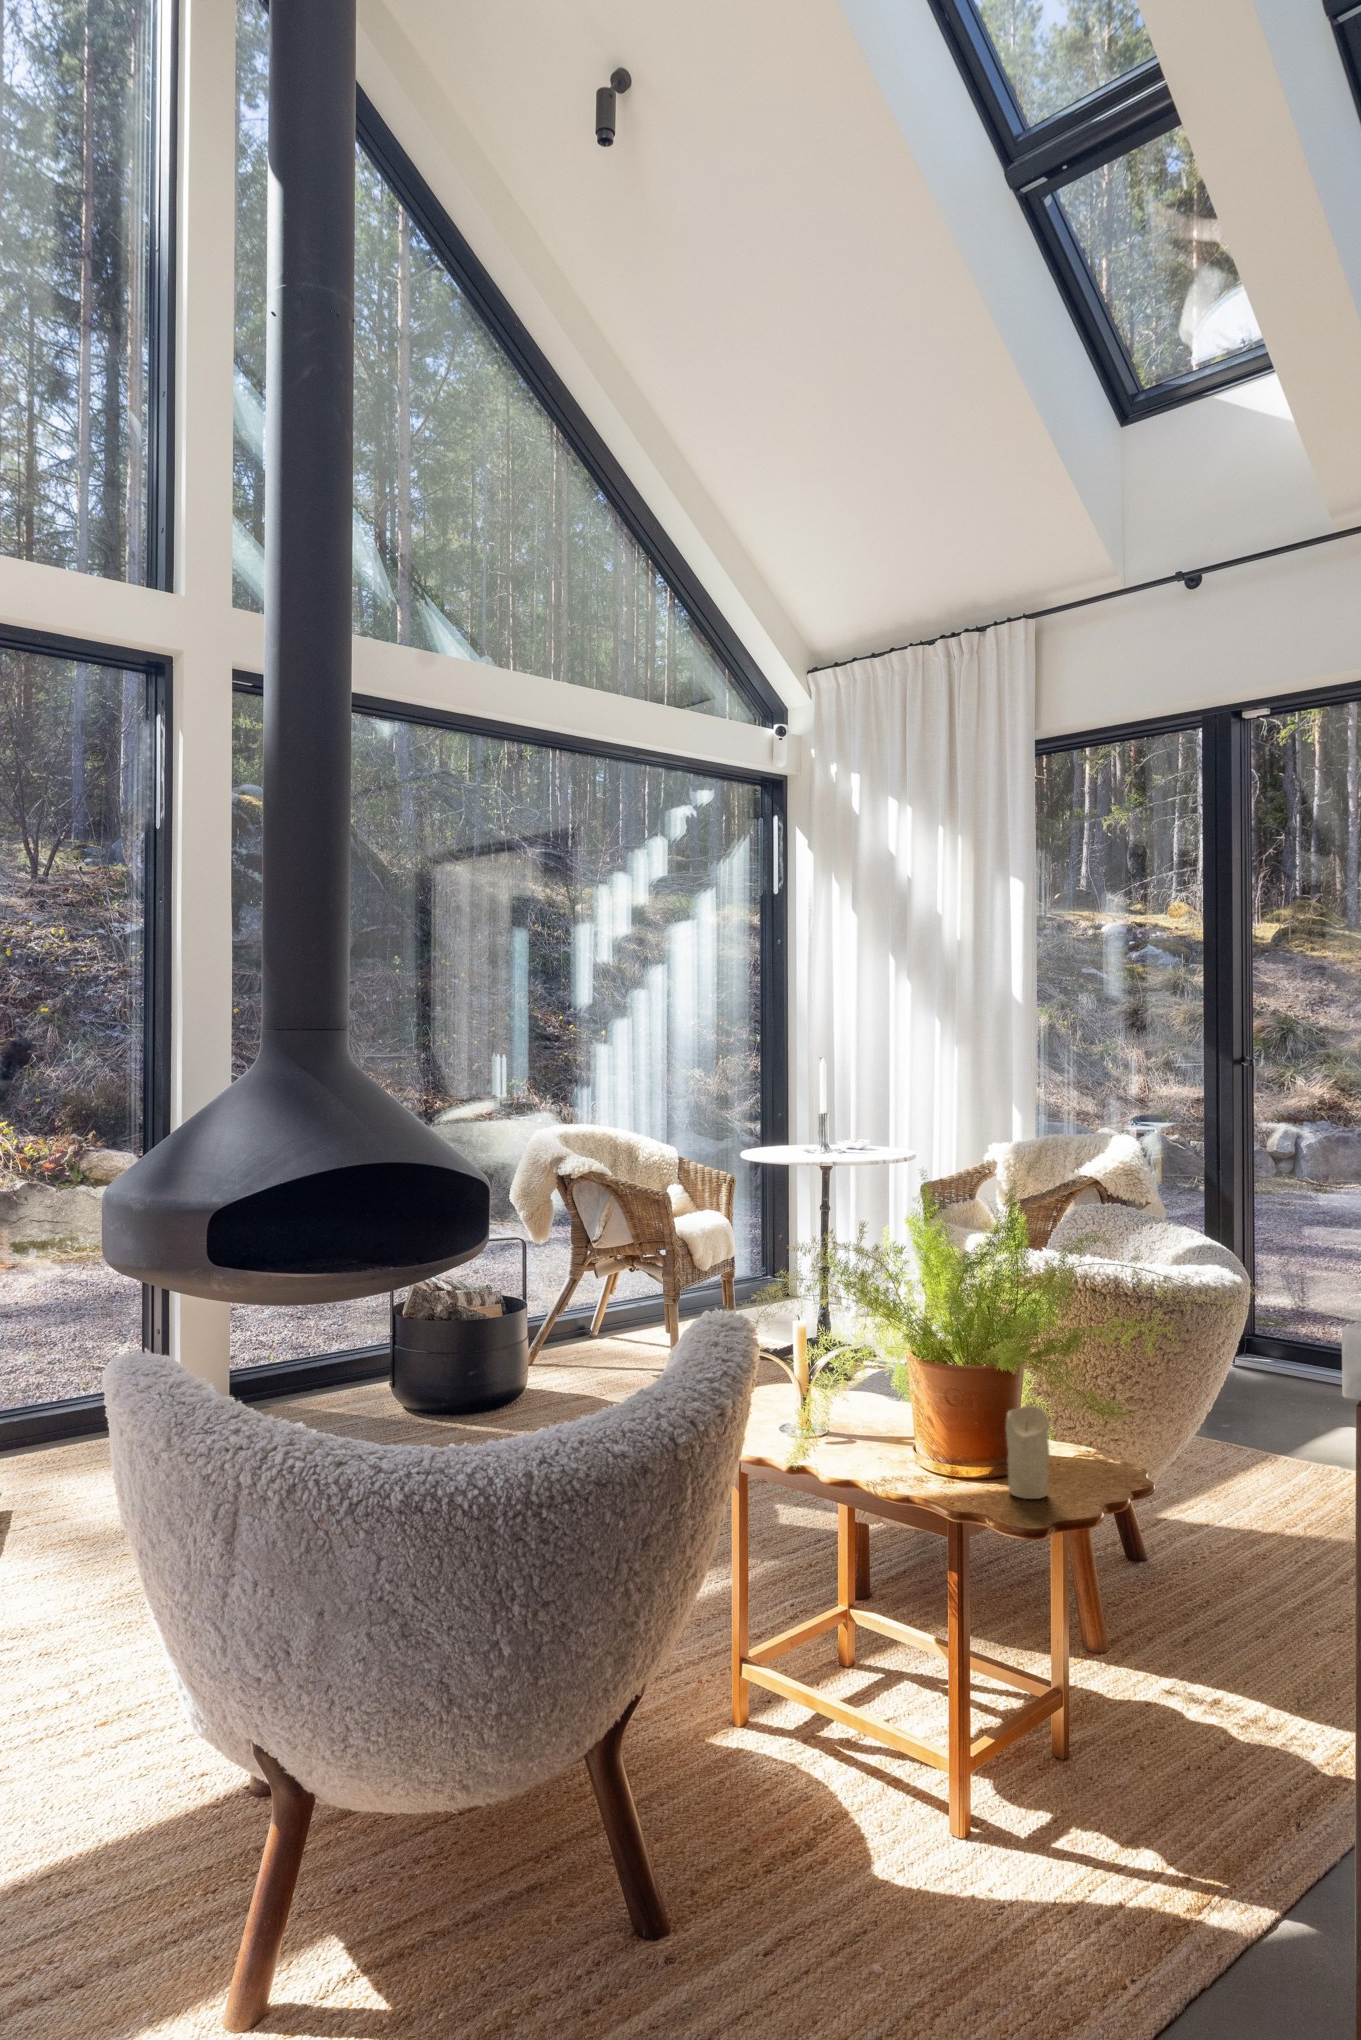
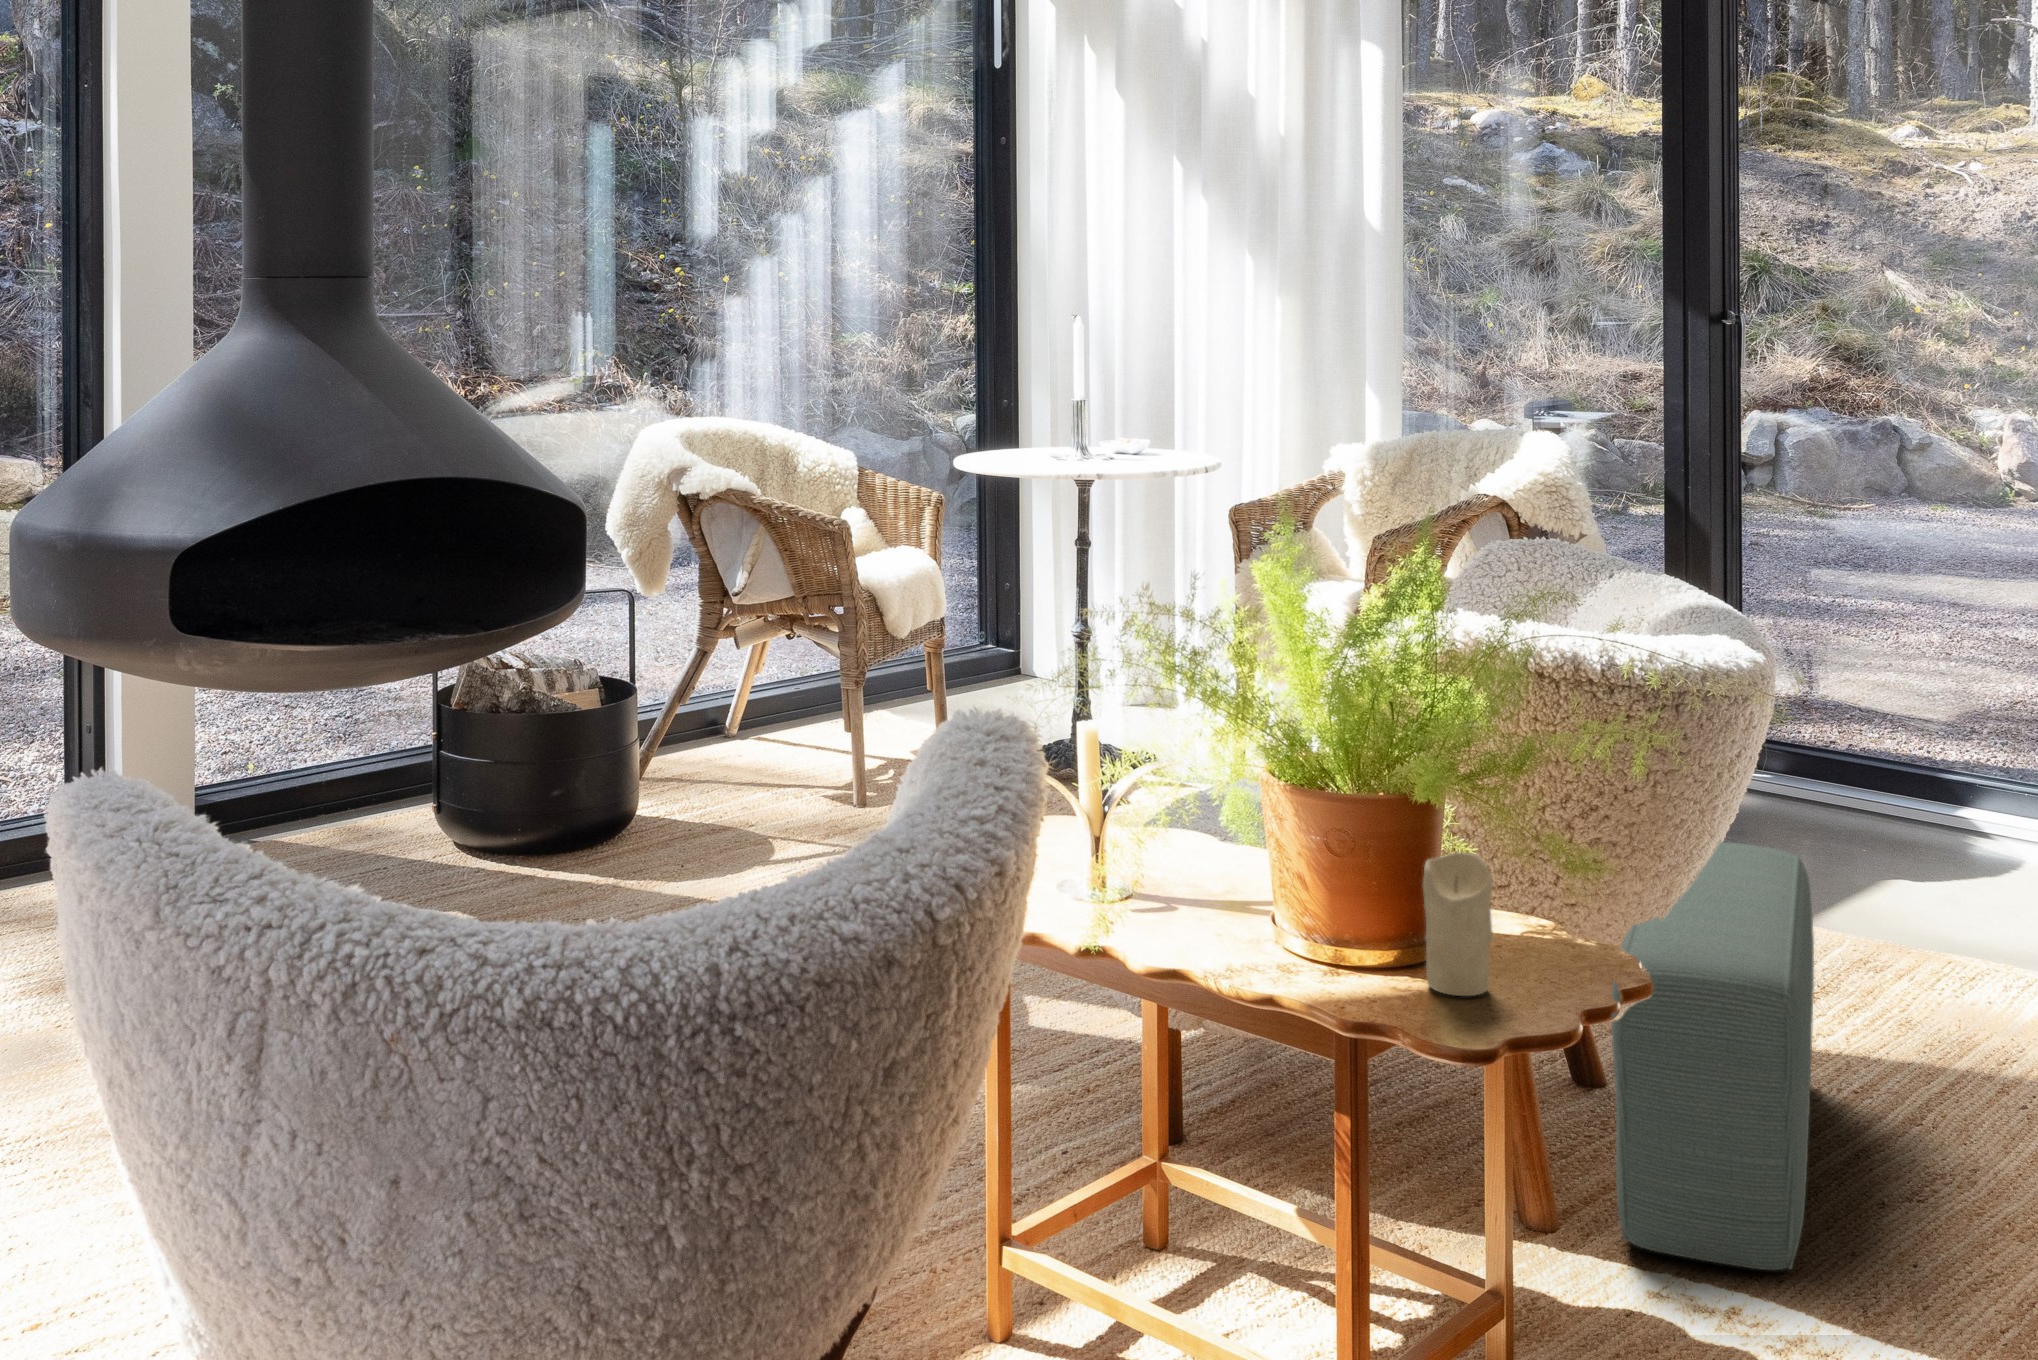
pouf: none [1145,1402,1283,1683] -> present [1611,842,1814,1270]

